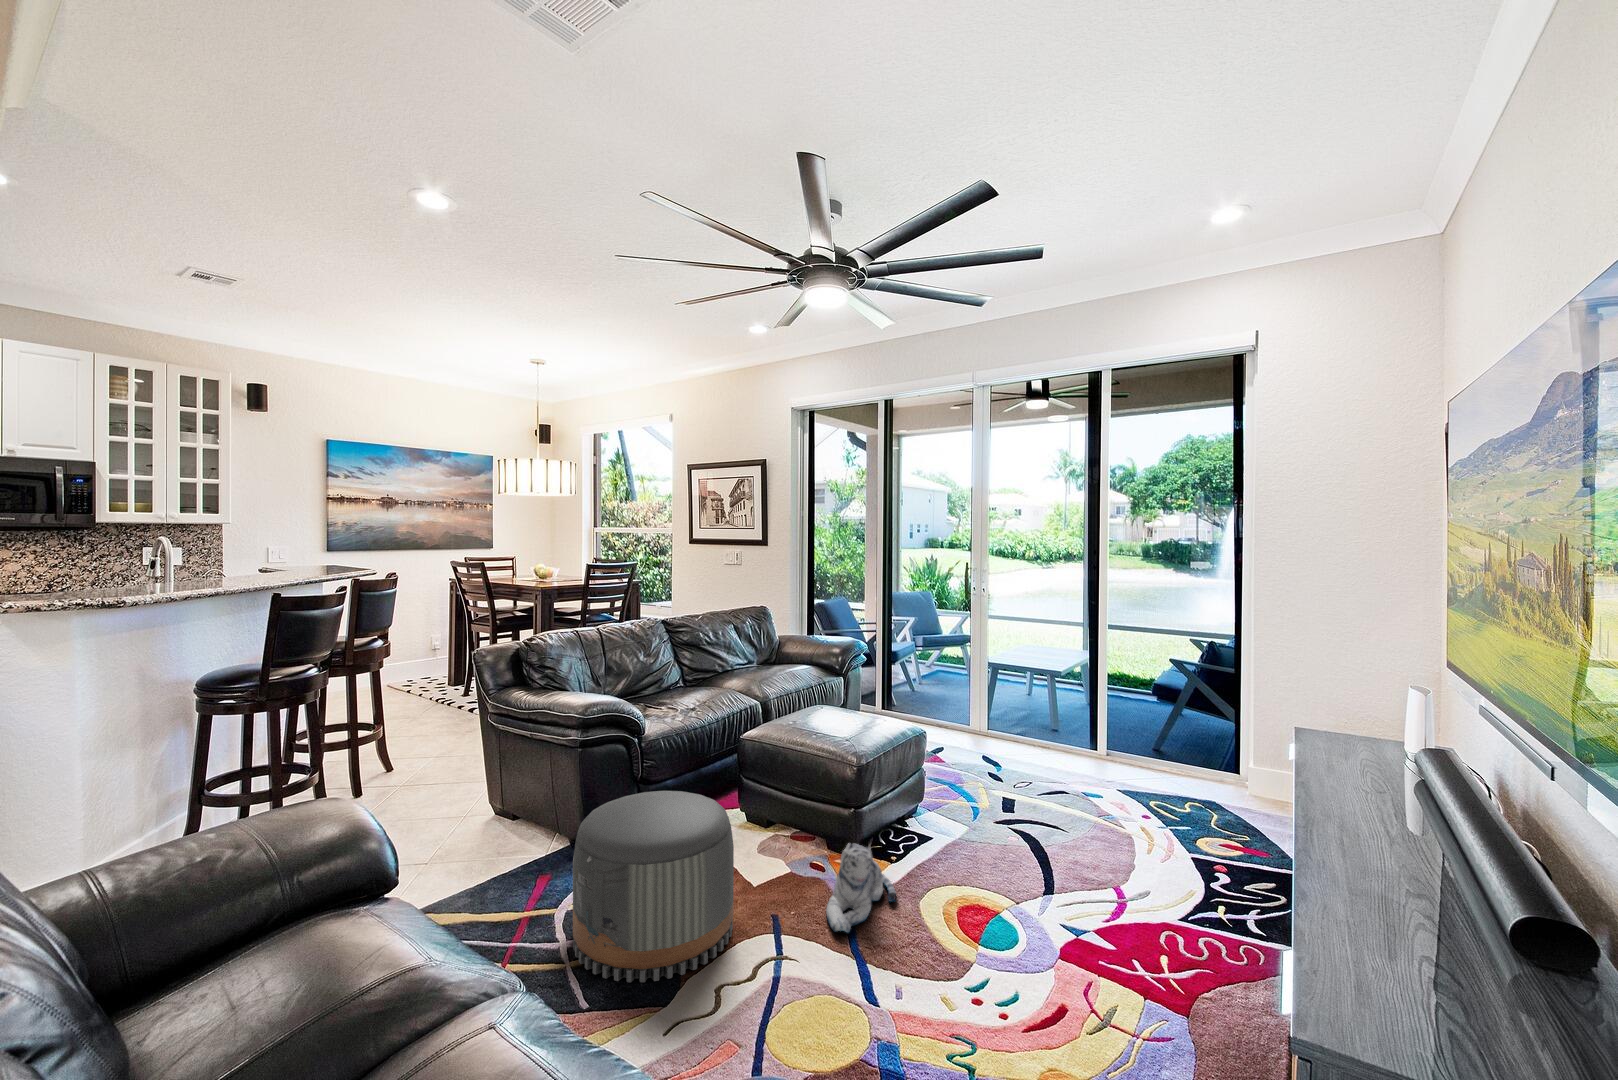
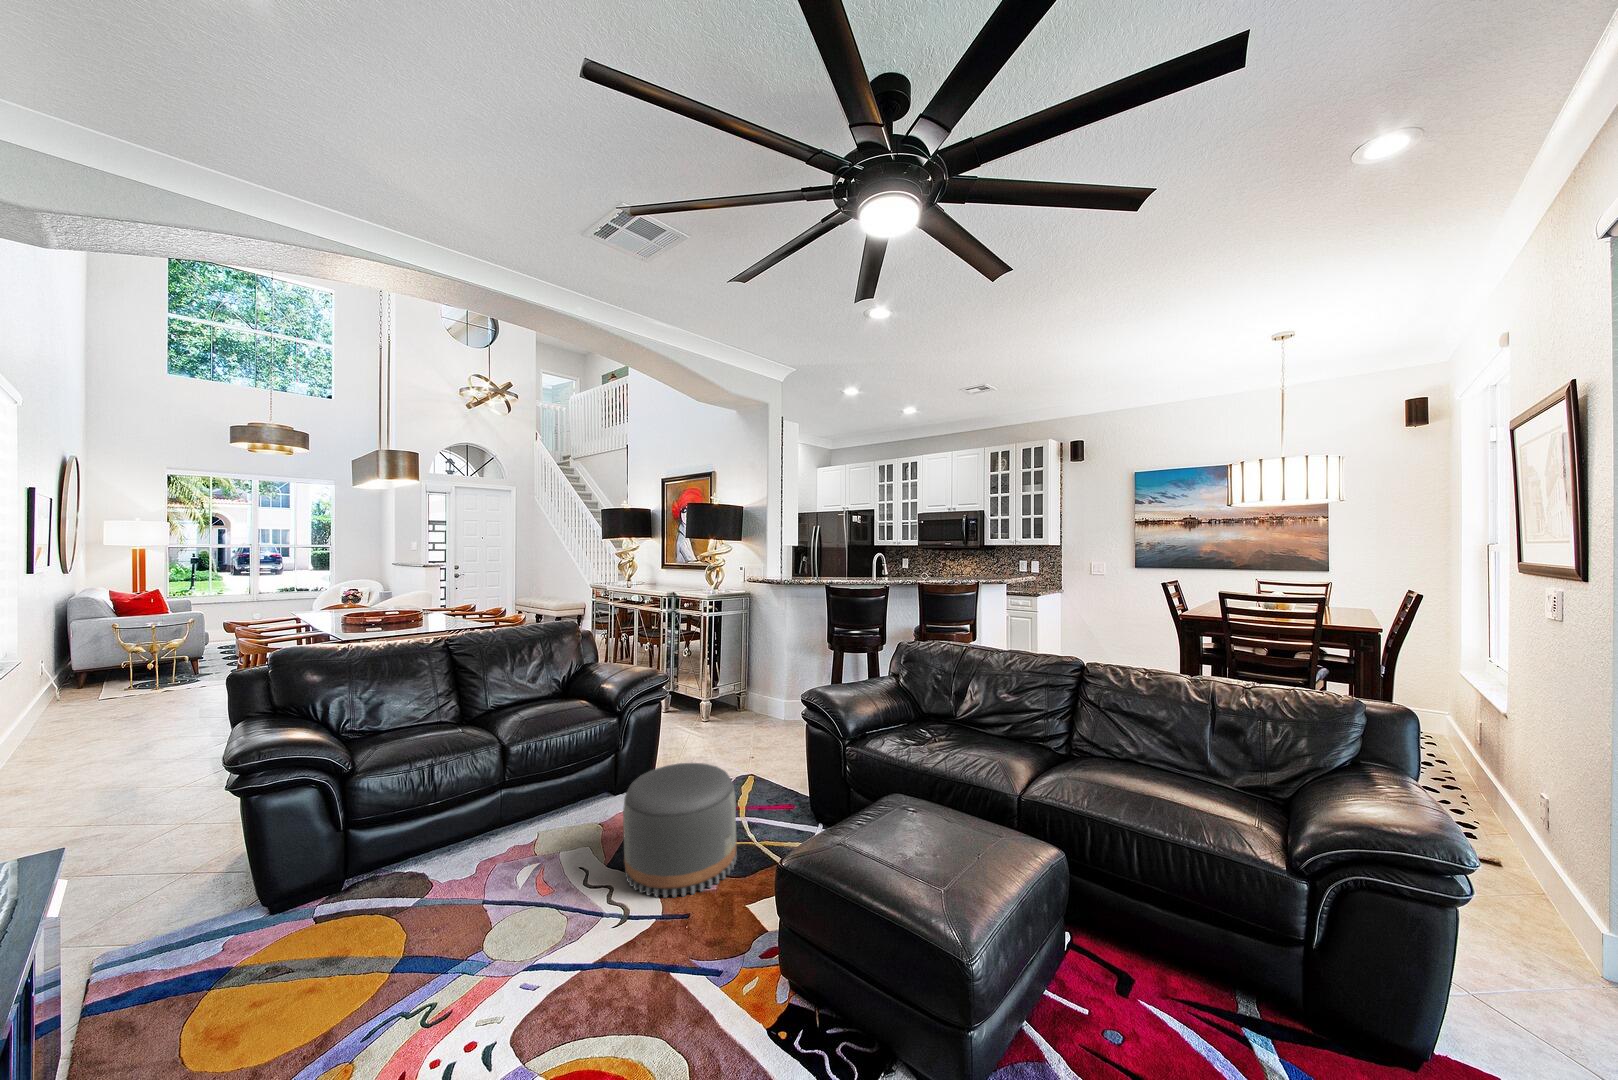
plush toy: present [826,843,896,932] -> none [611,907,706,1017]

